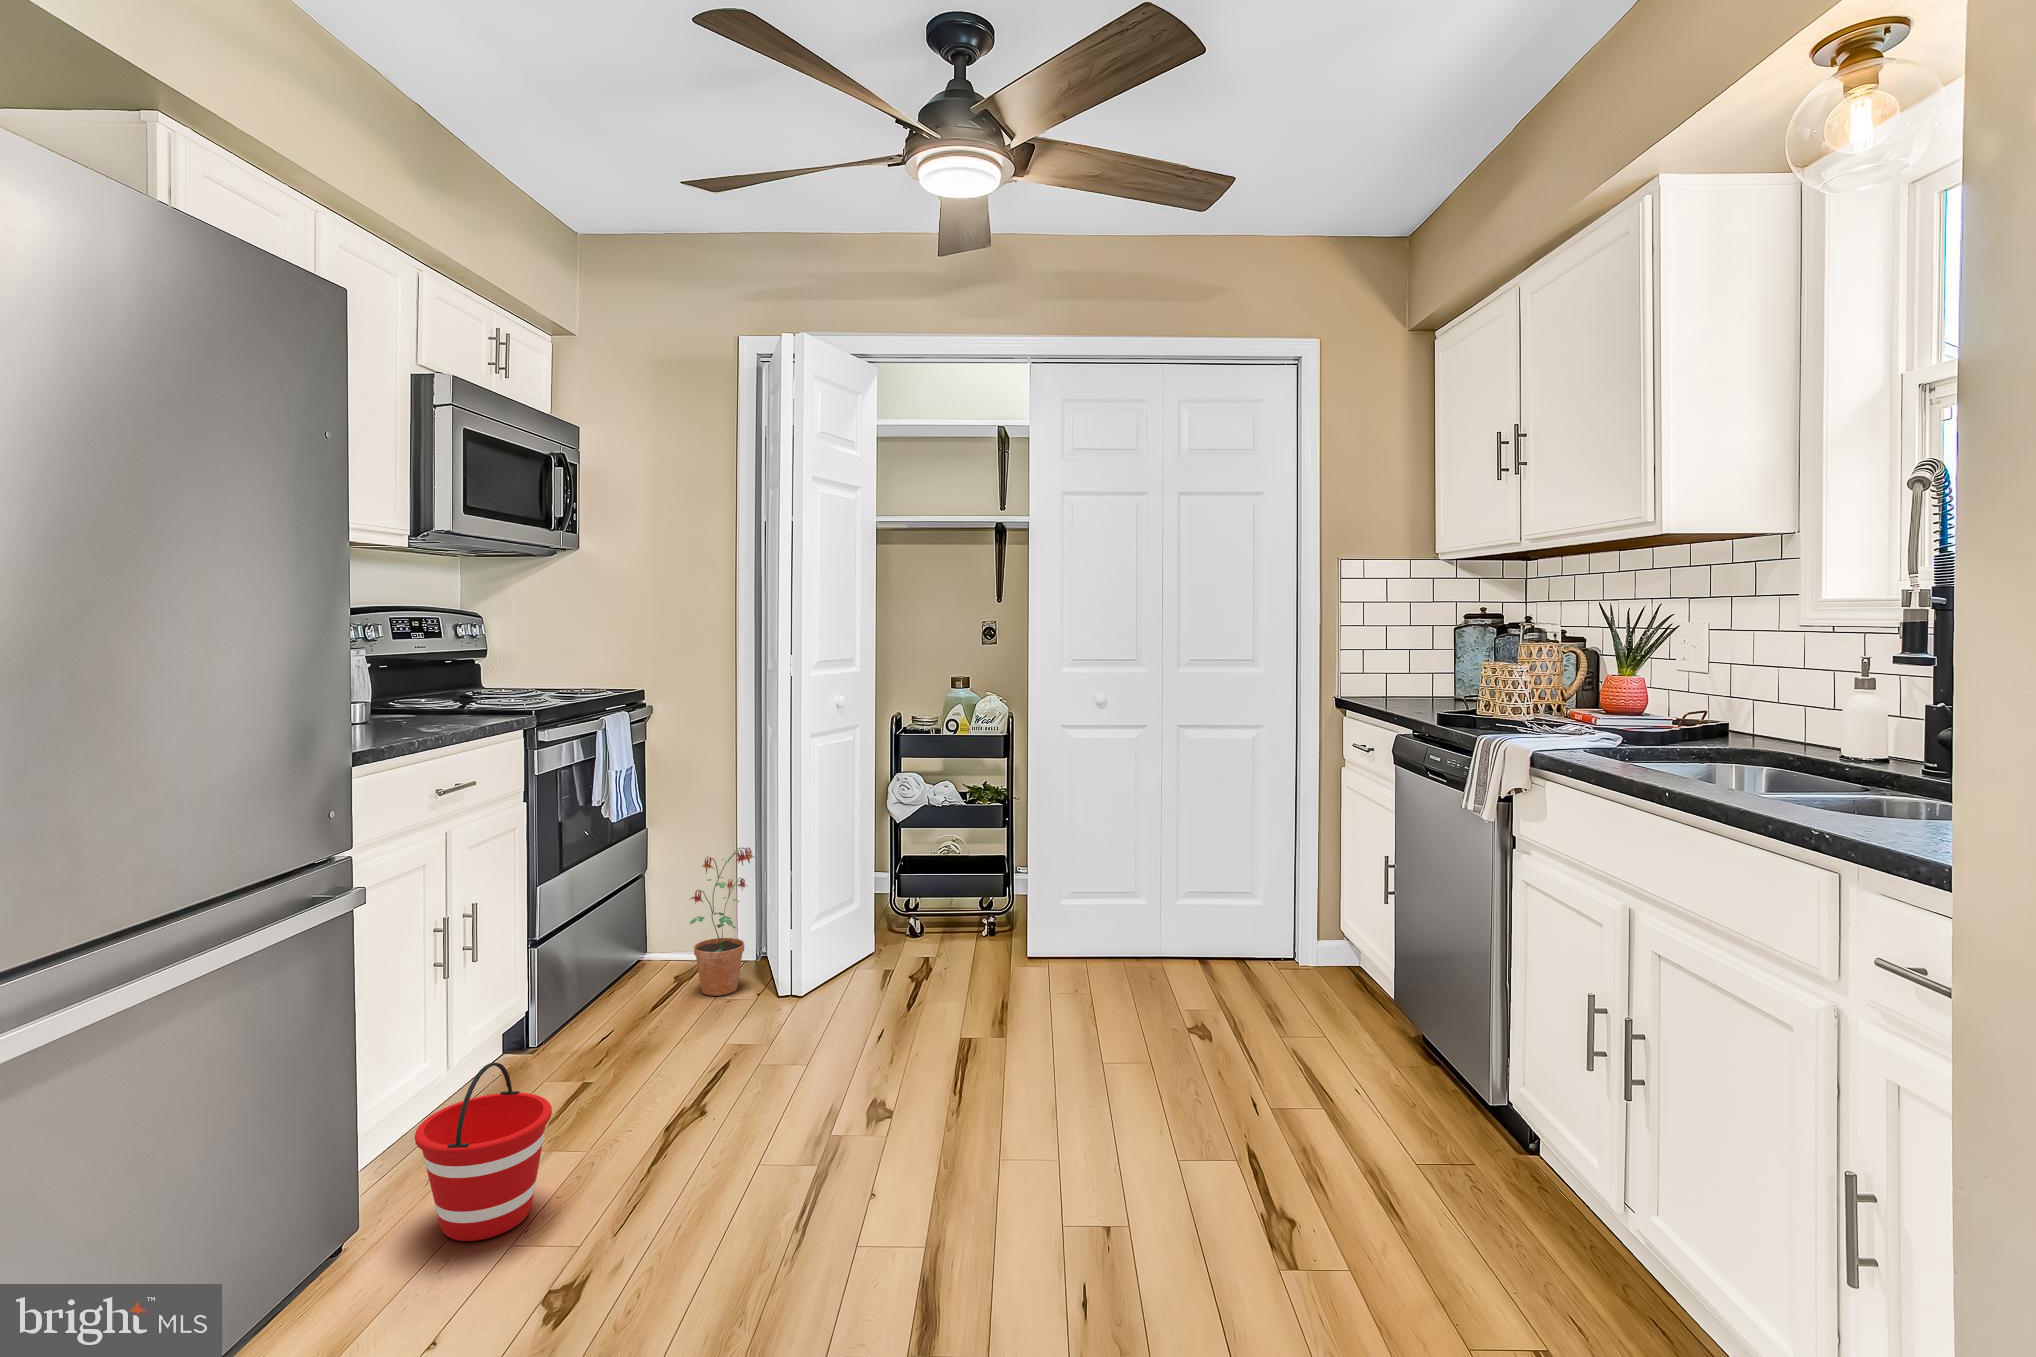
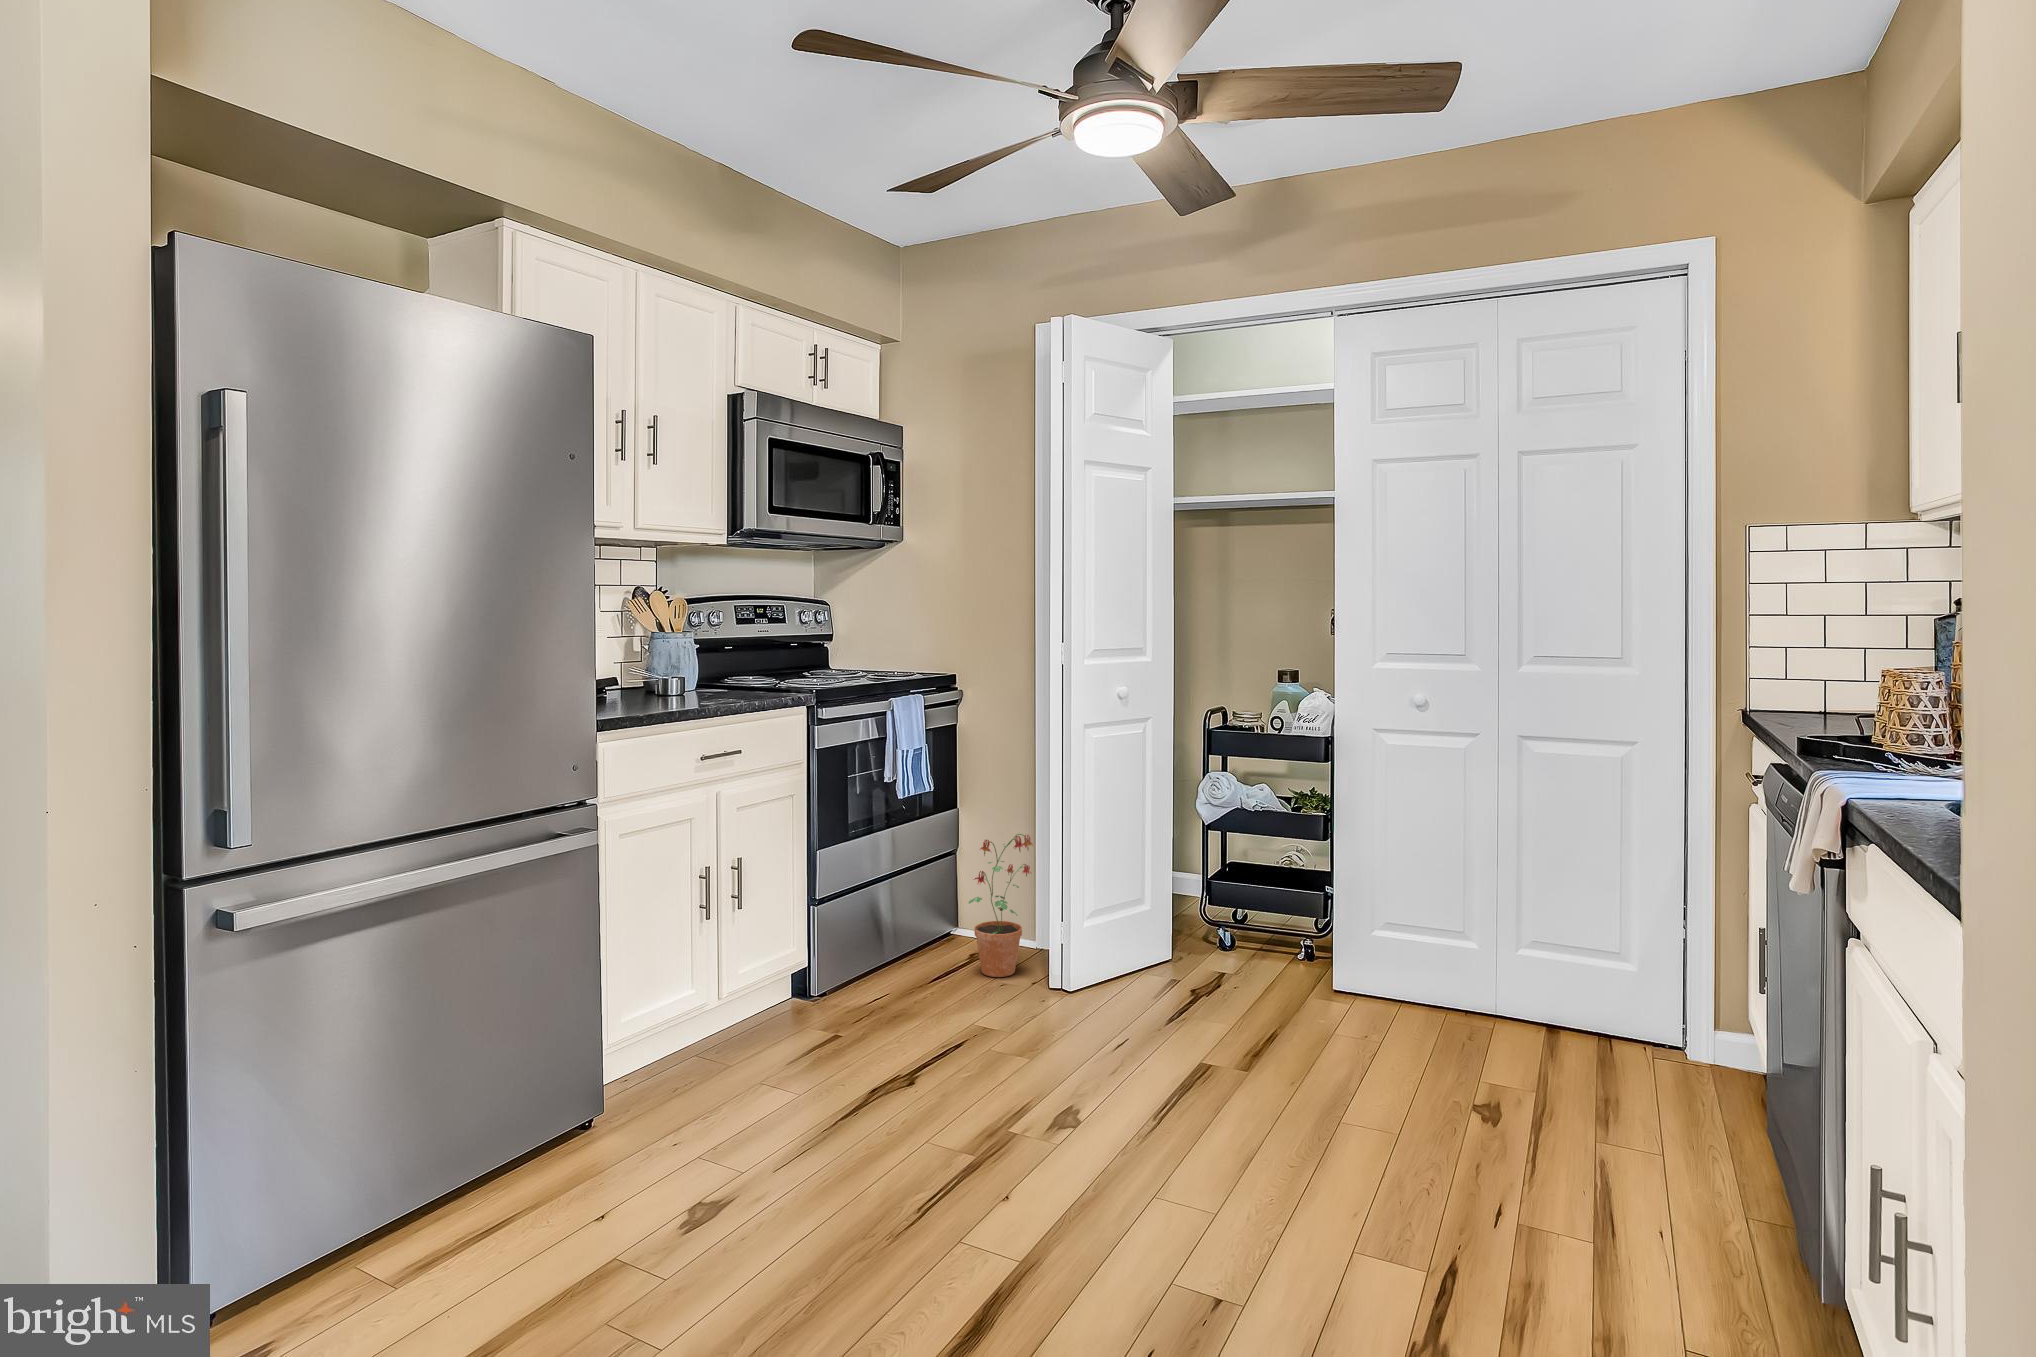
bucket: present [415,1063,552,1241] -> none [639,998,749,1148]

